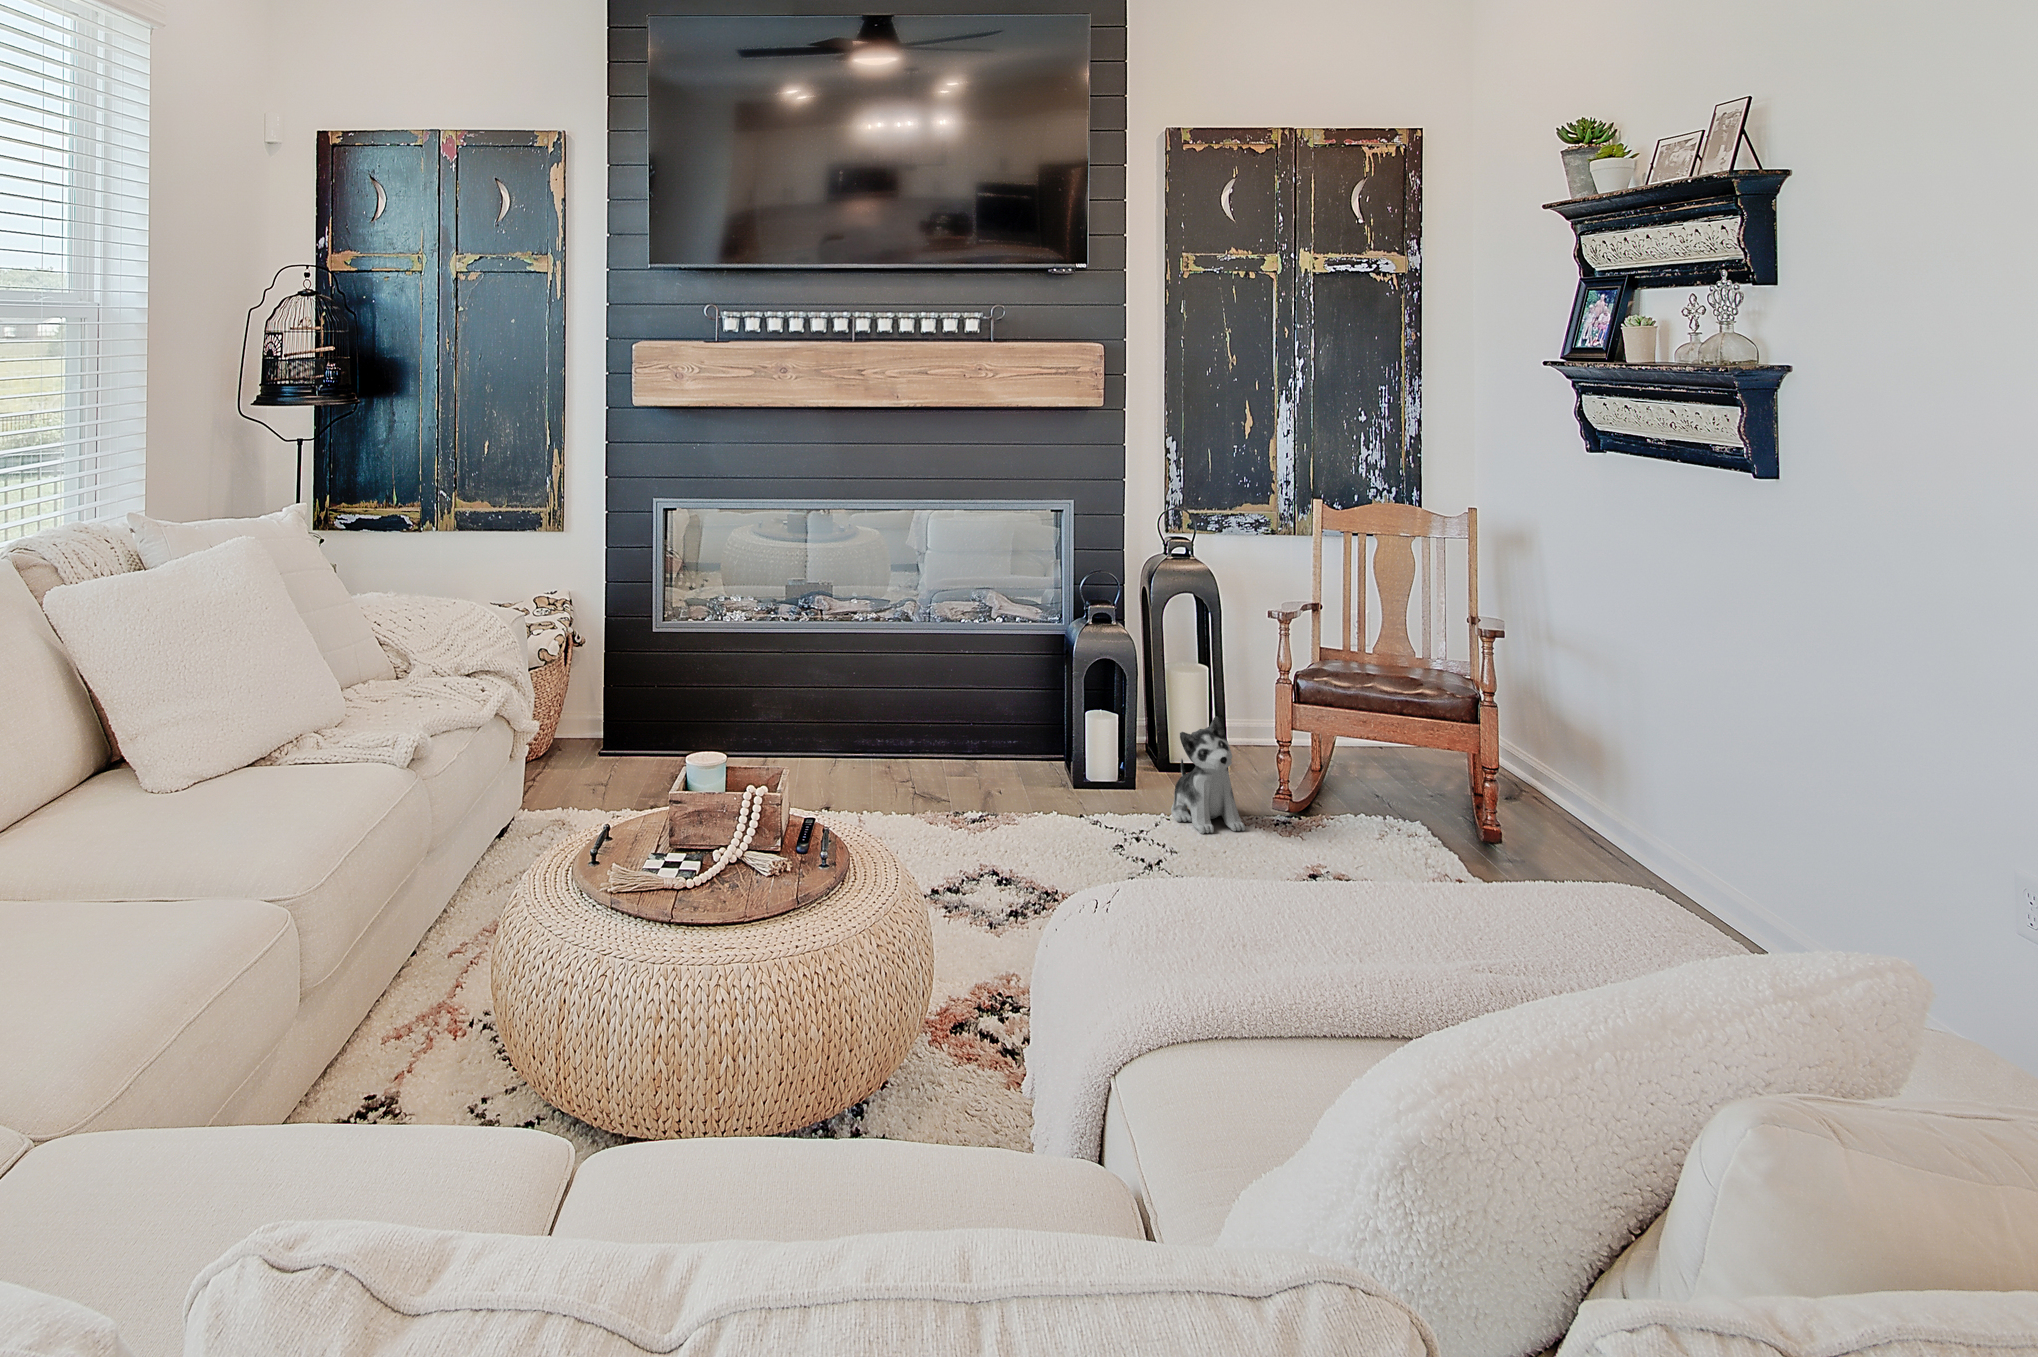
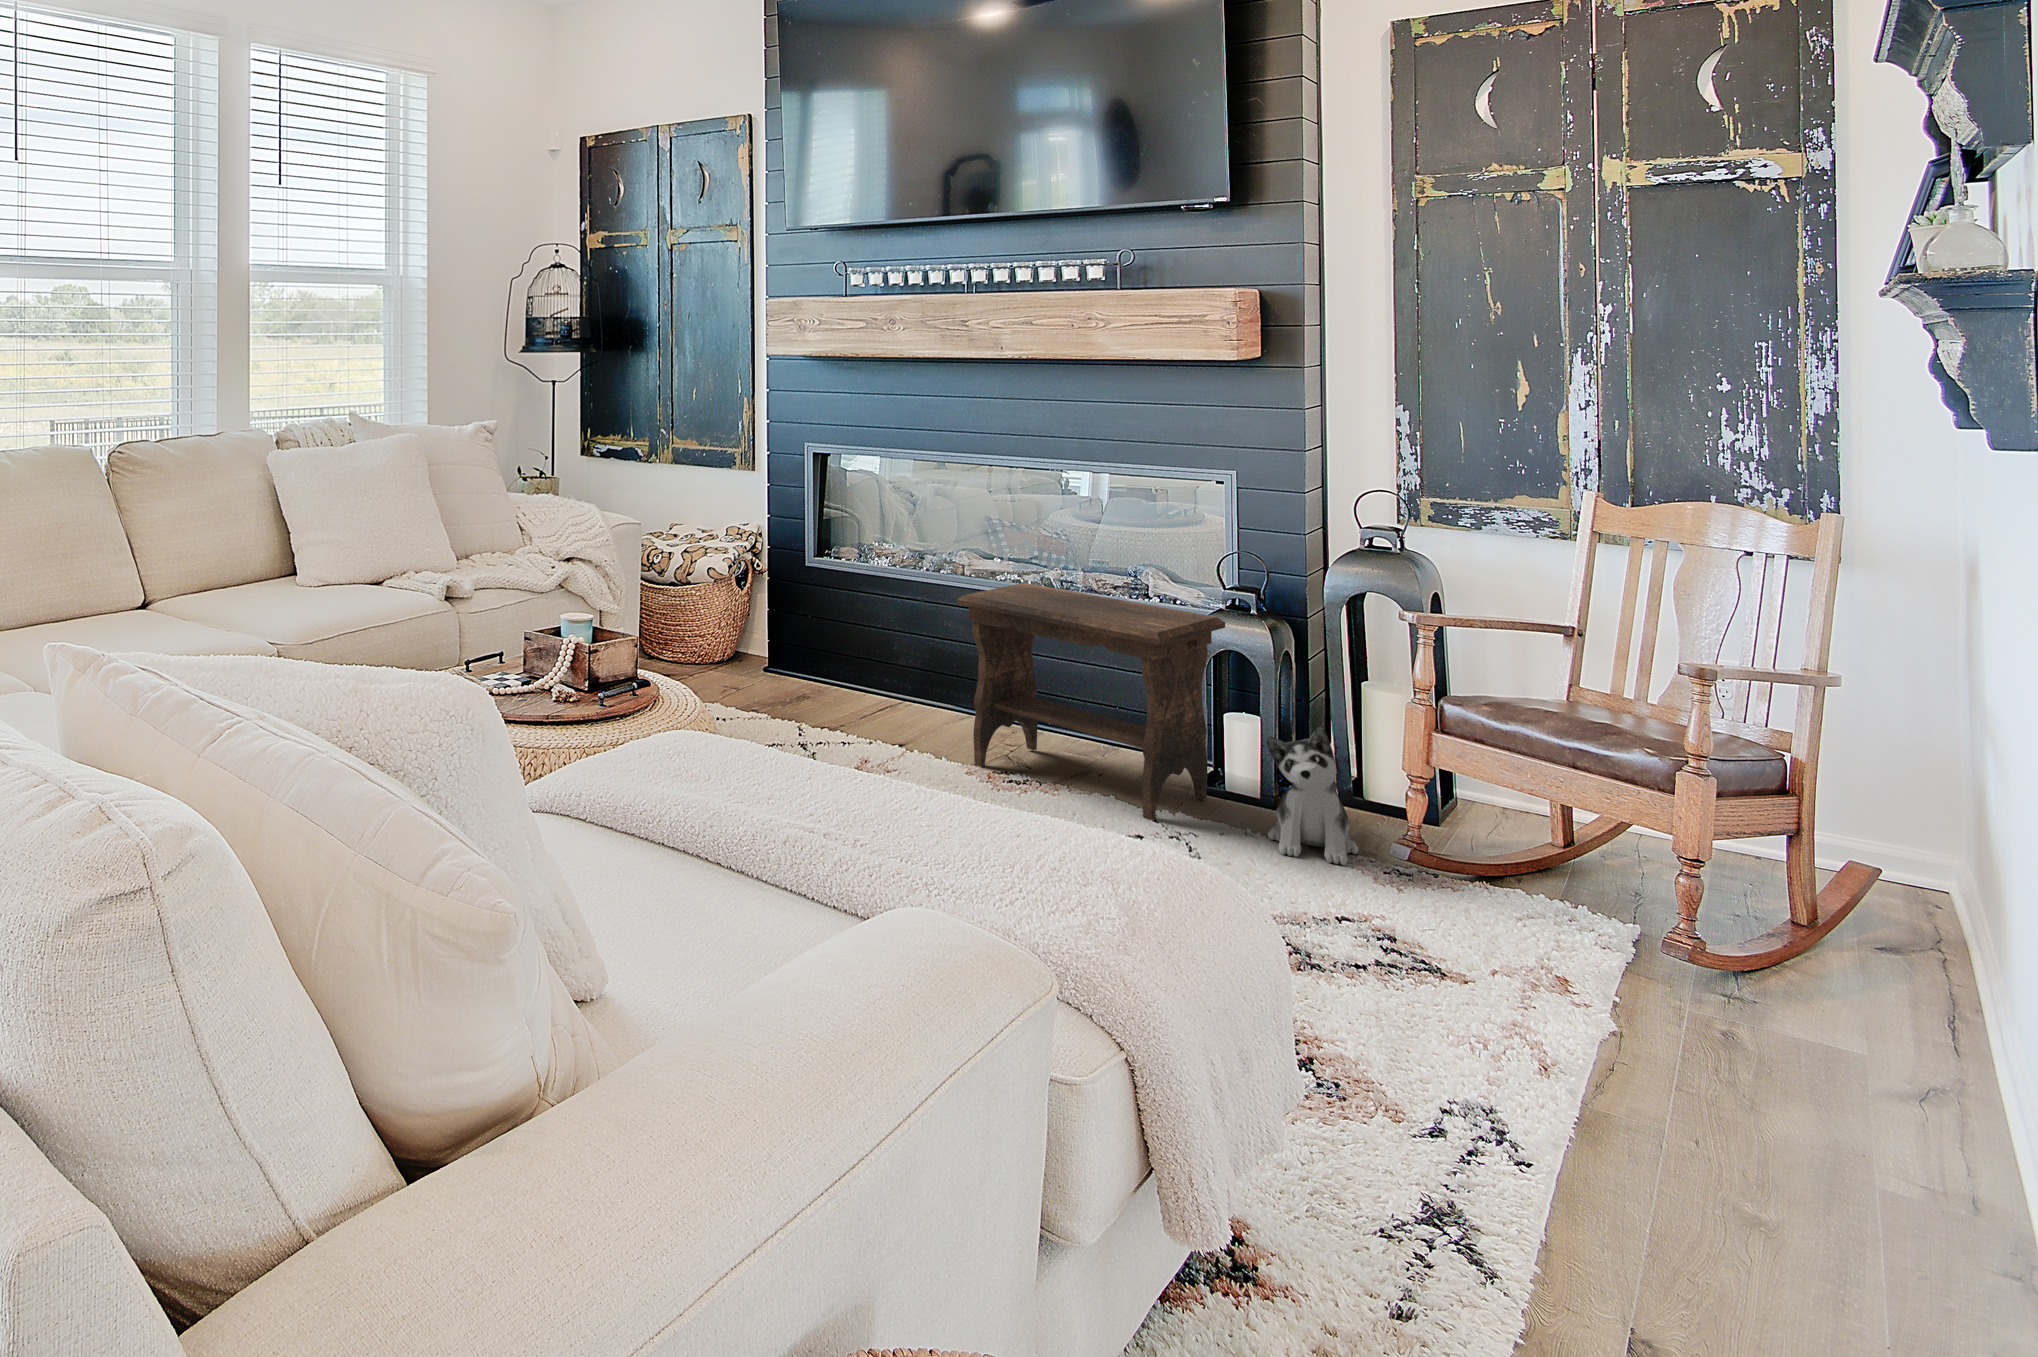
footstool: none [893,621,1109,830] -> present [957,583,1225,820]

